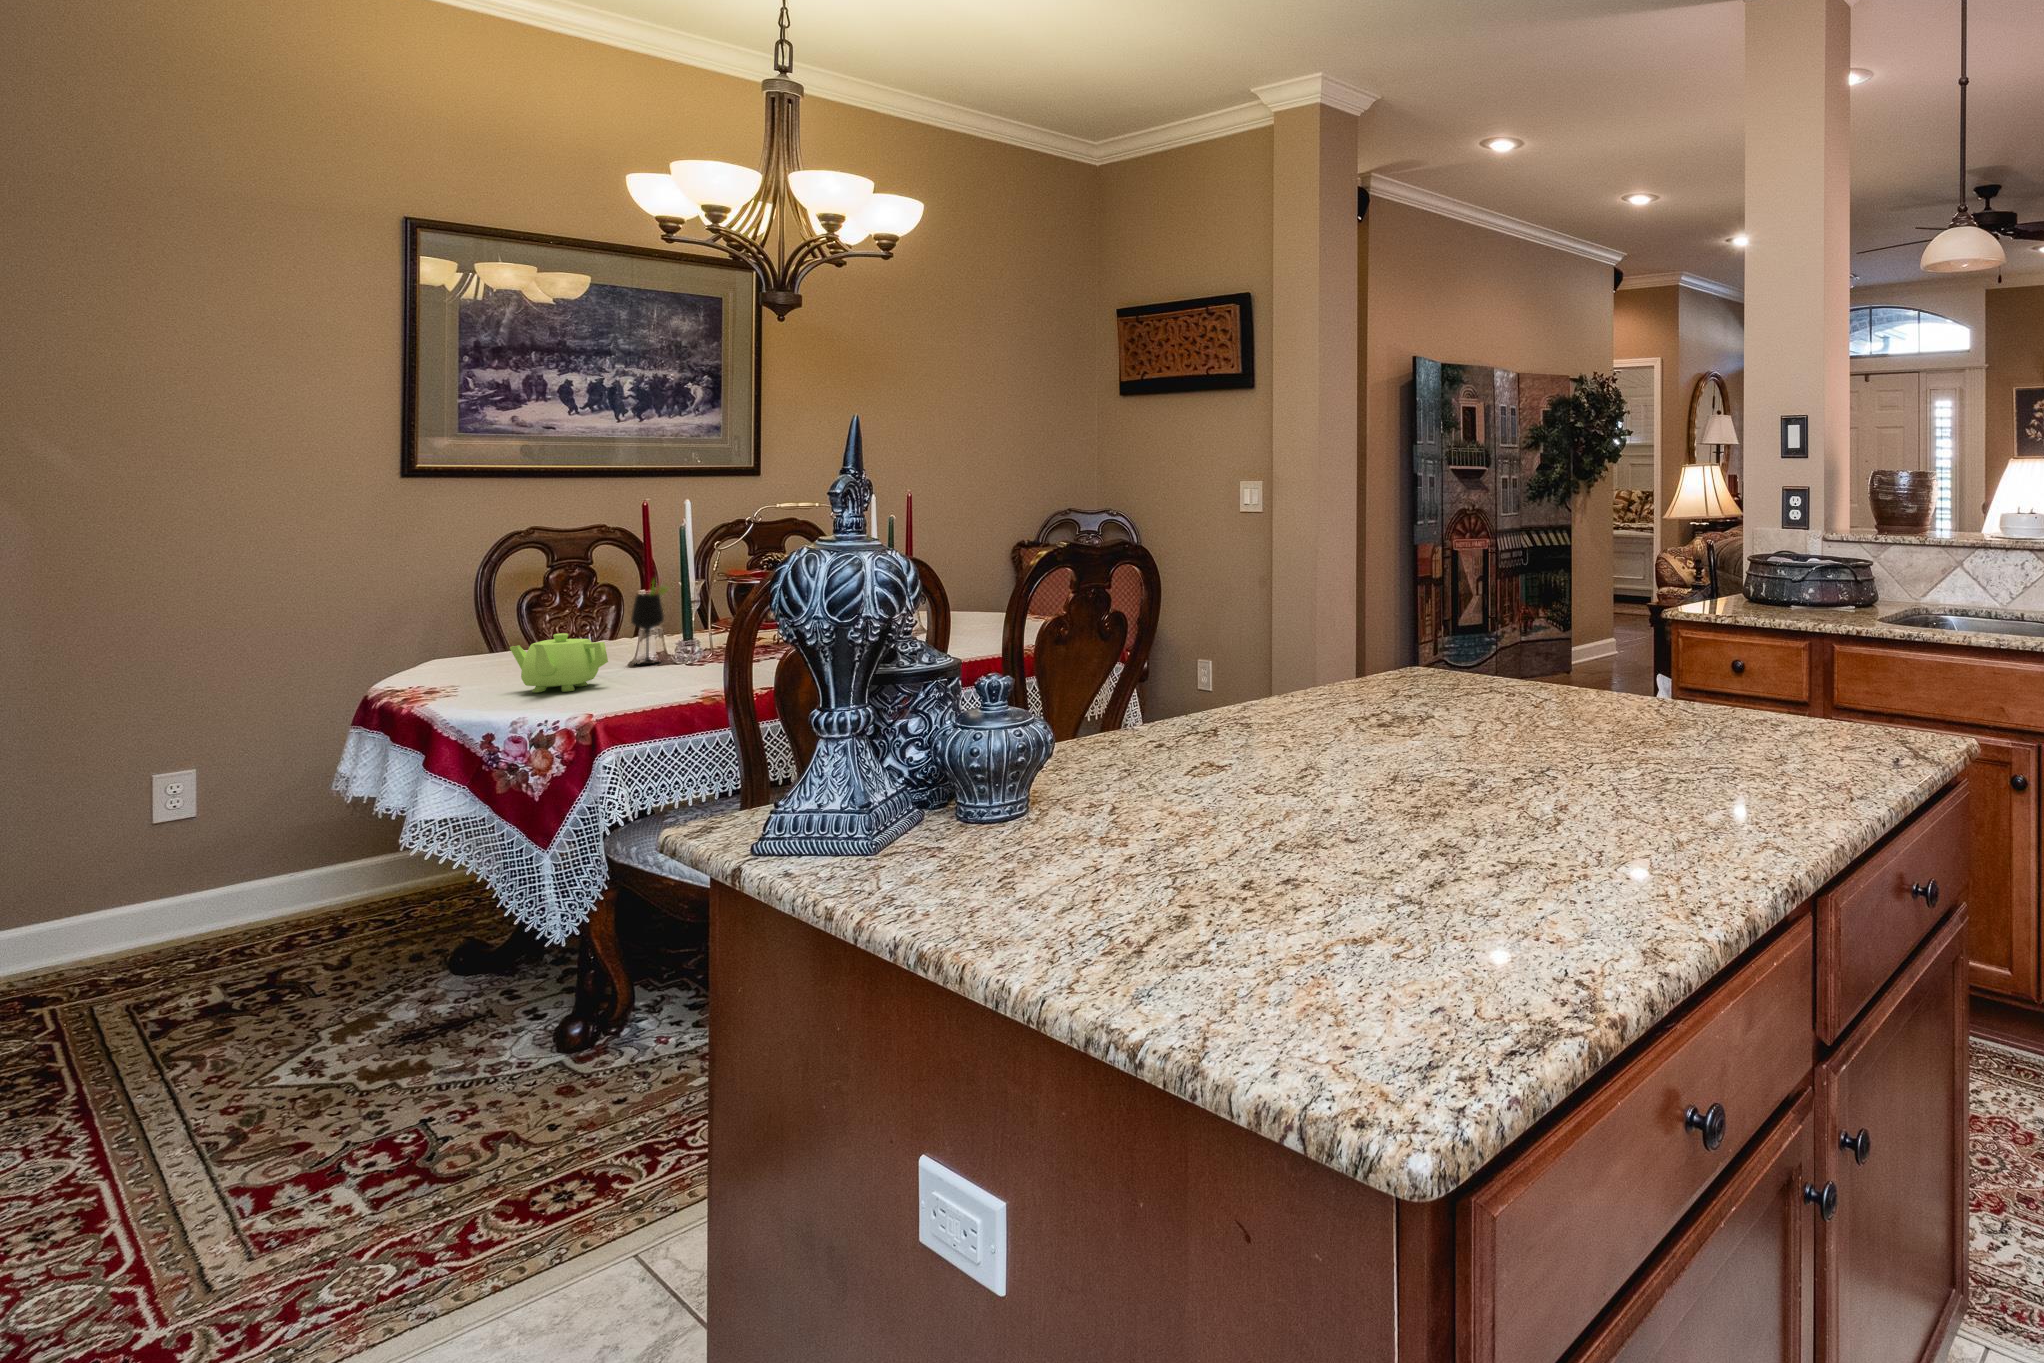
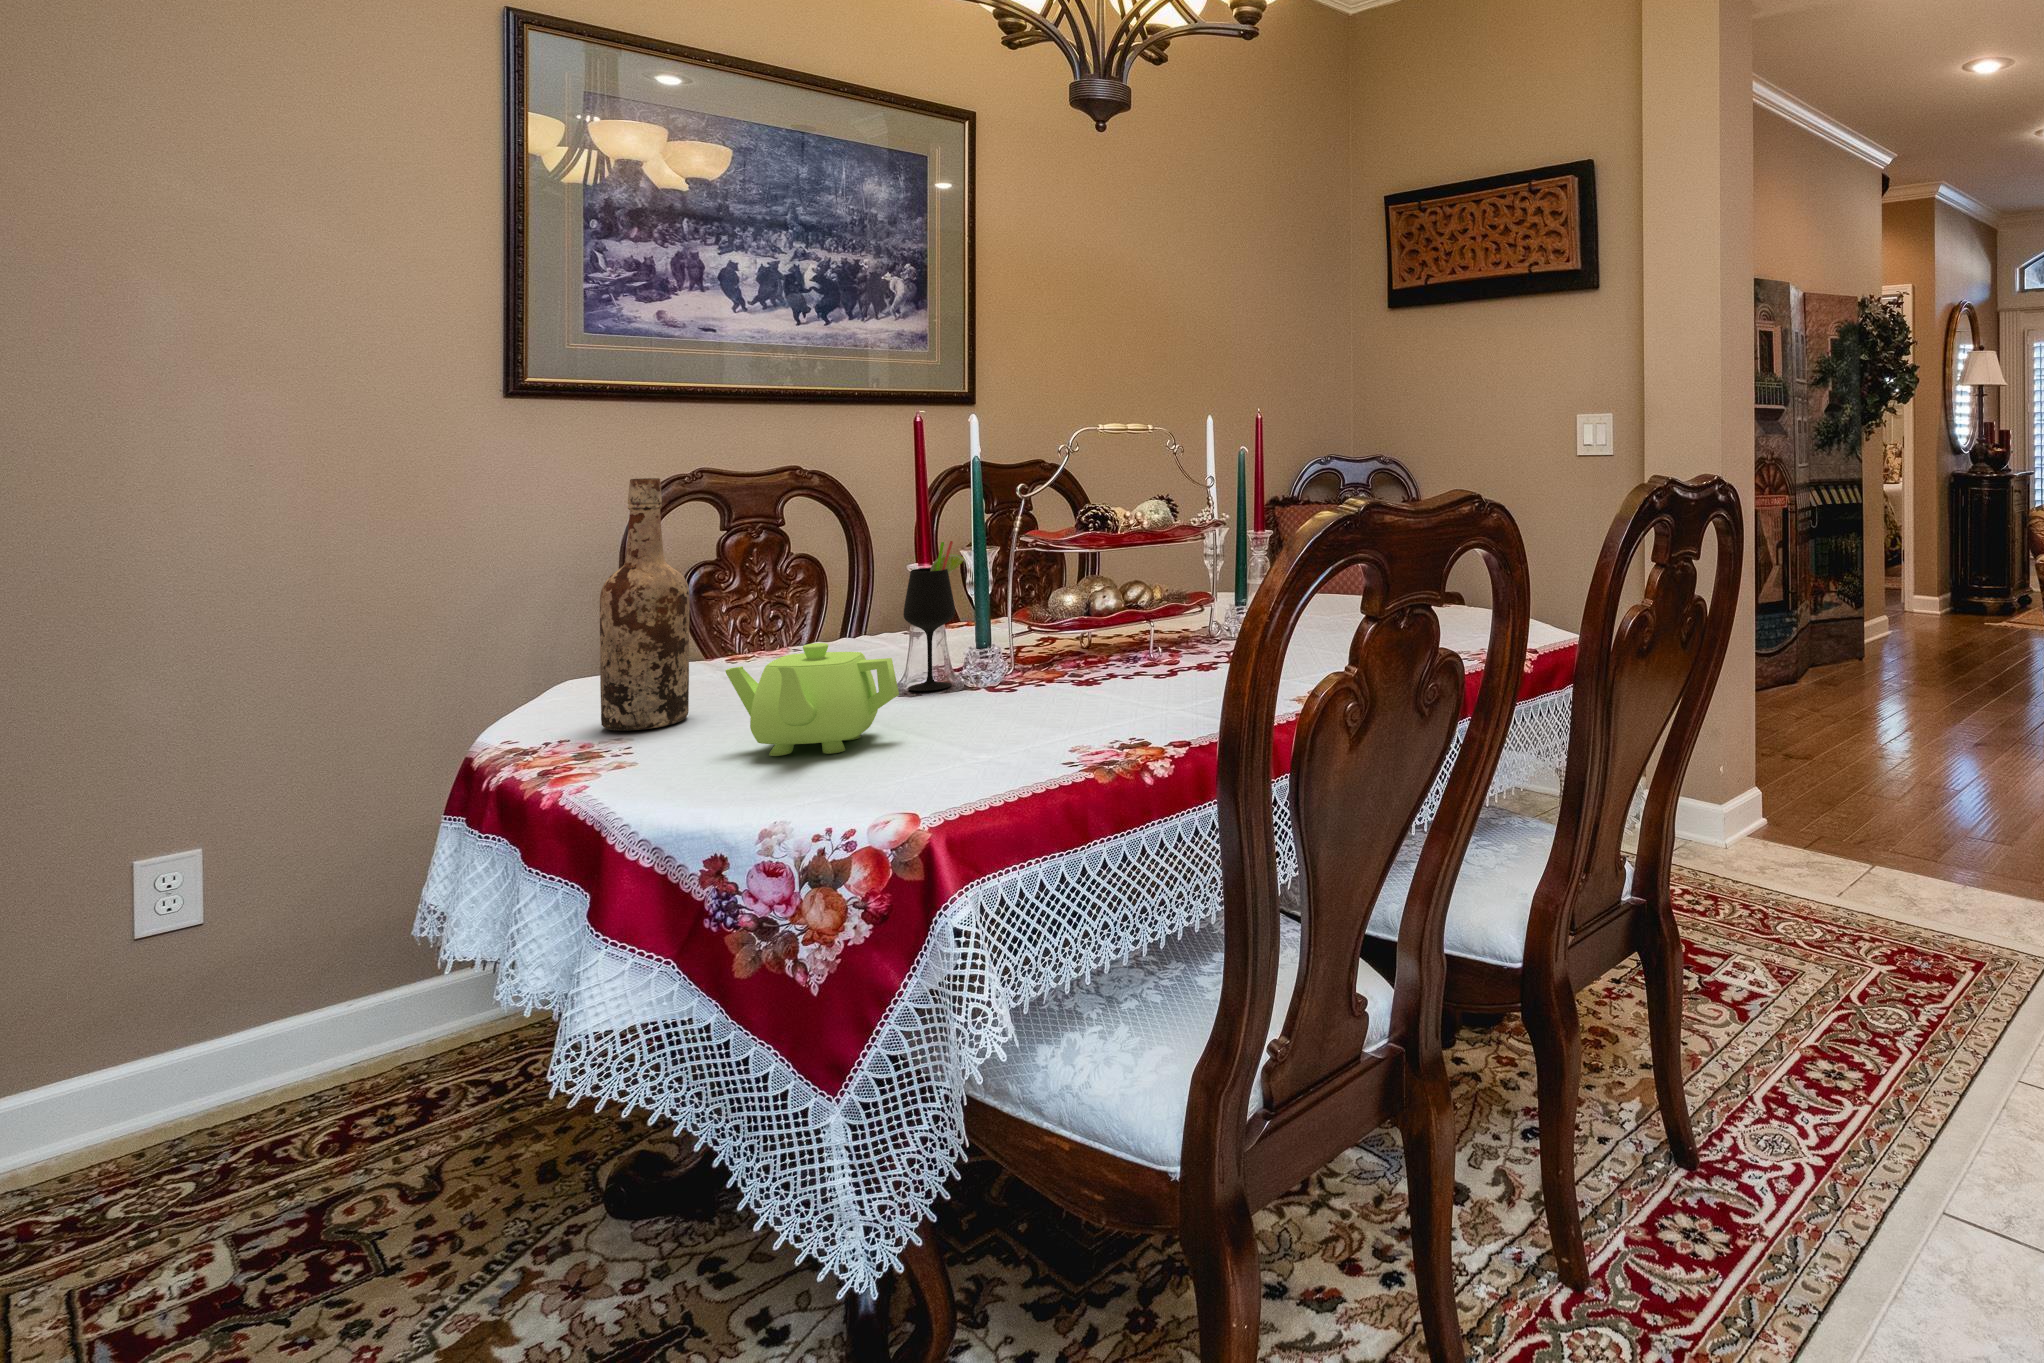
wine bottle: none [445,542,499,682] -> present [600,478,690,731]

